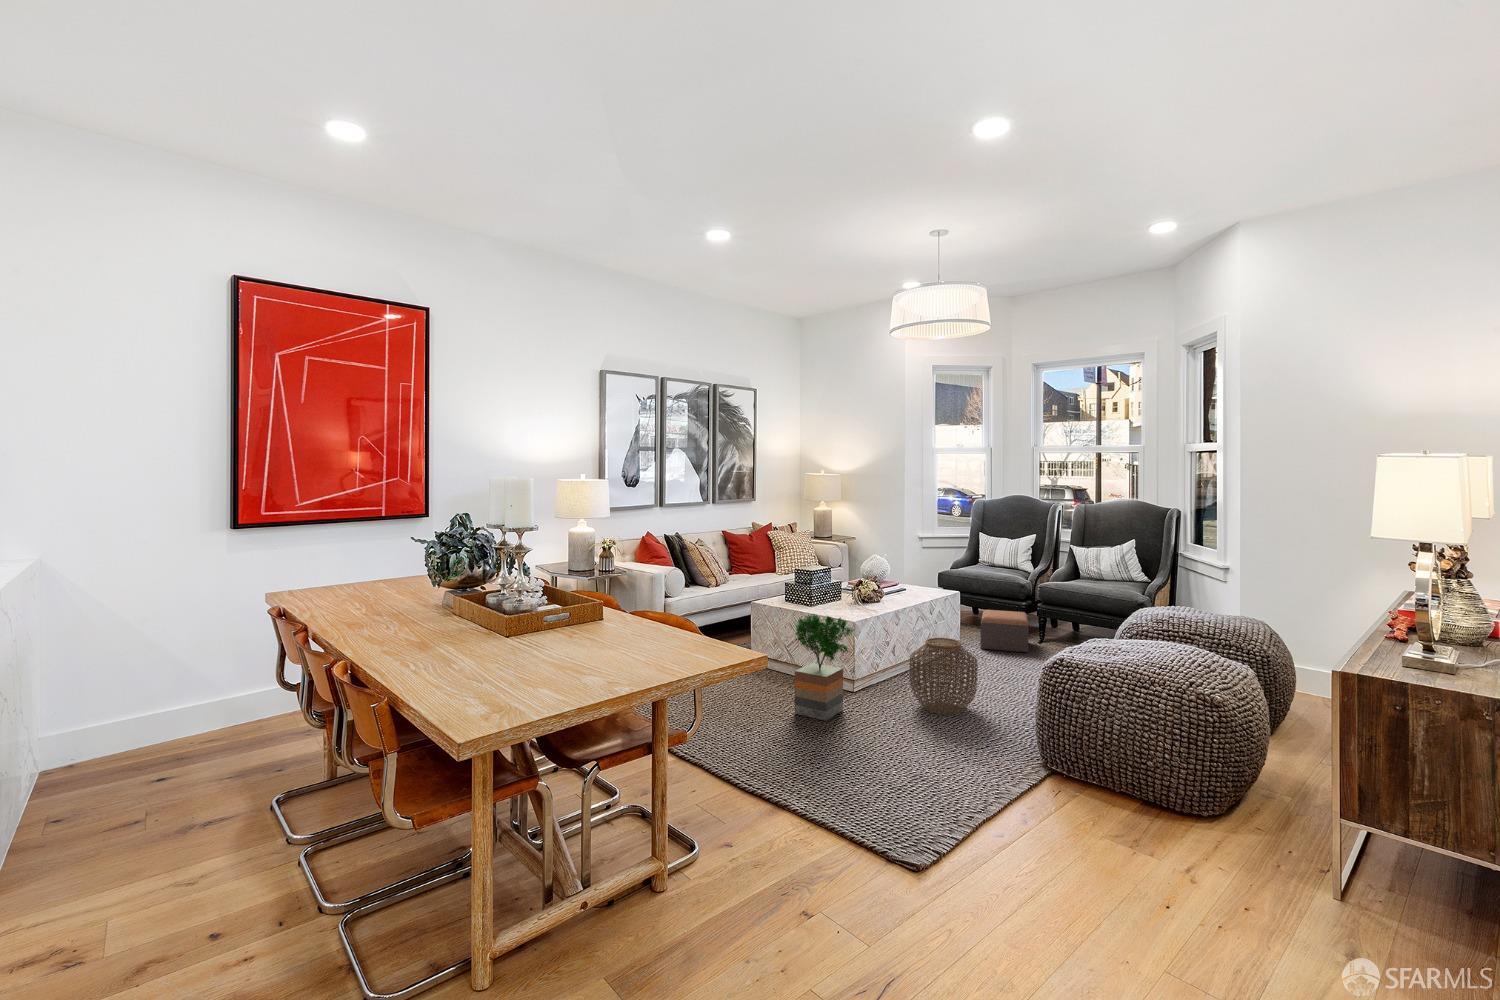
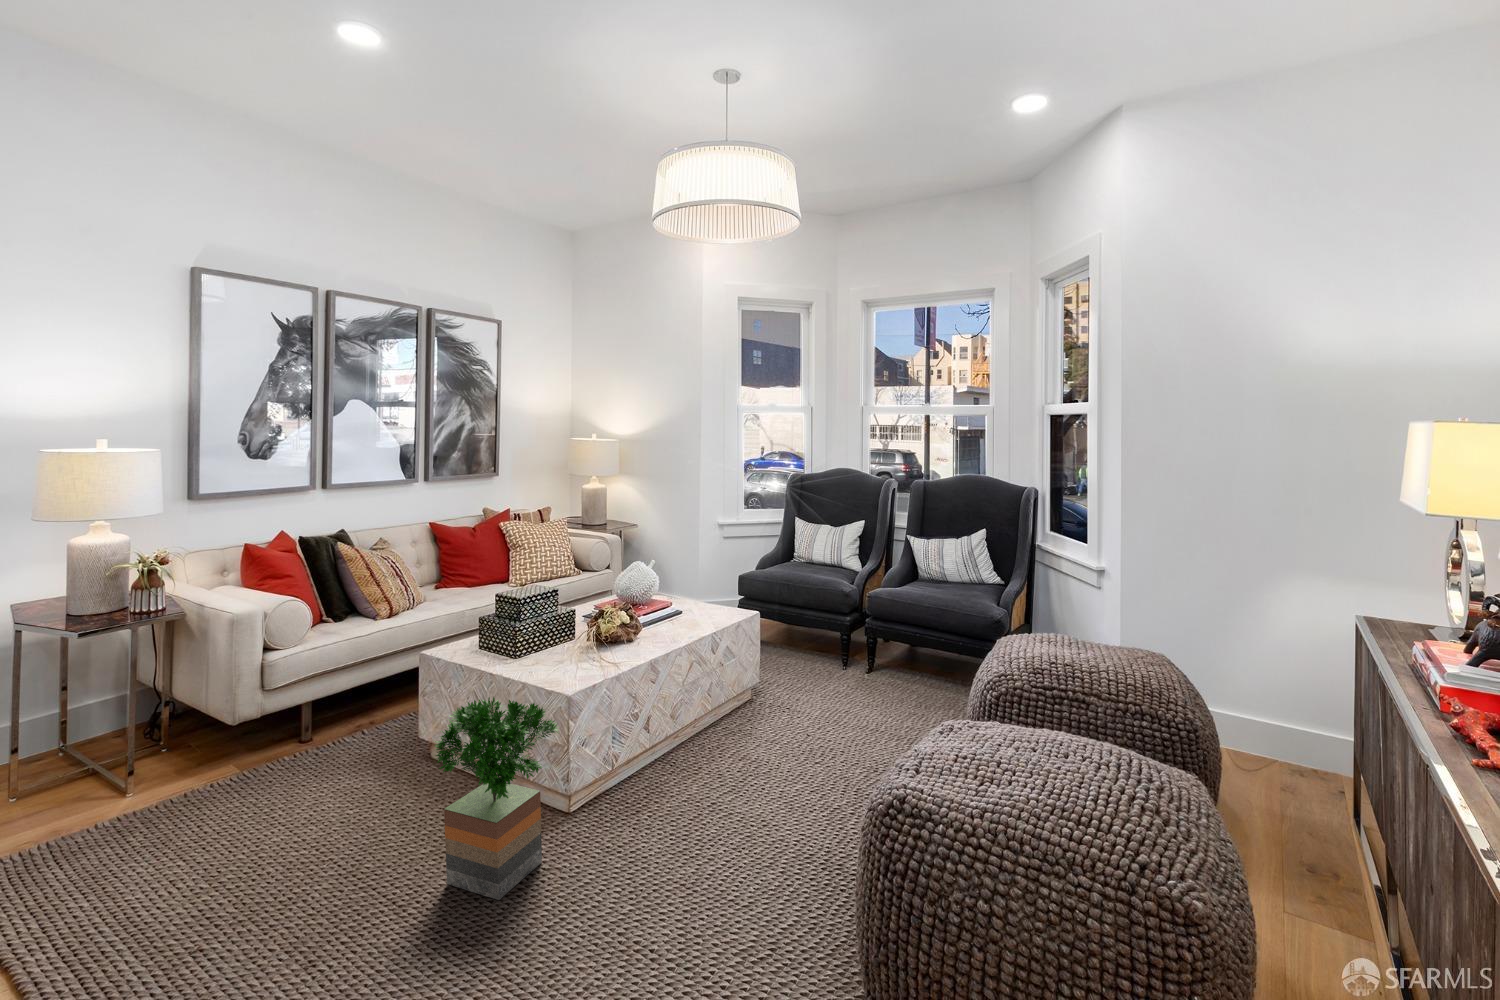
footstool: present [980,610,1029,652] -> none [791,630,855,692]
woven basket: present [909,638,978,715] -> none [660,718,770,854]

